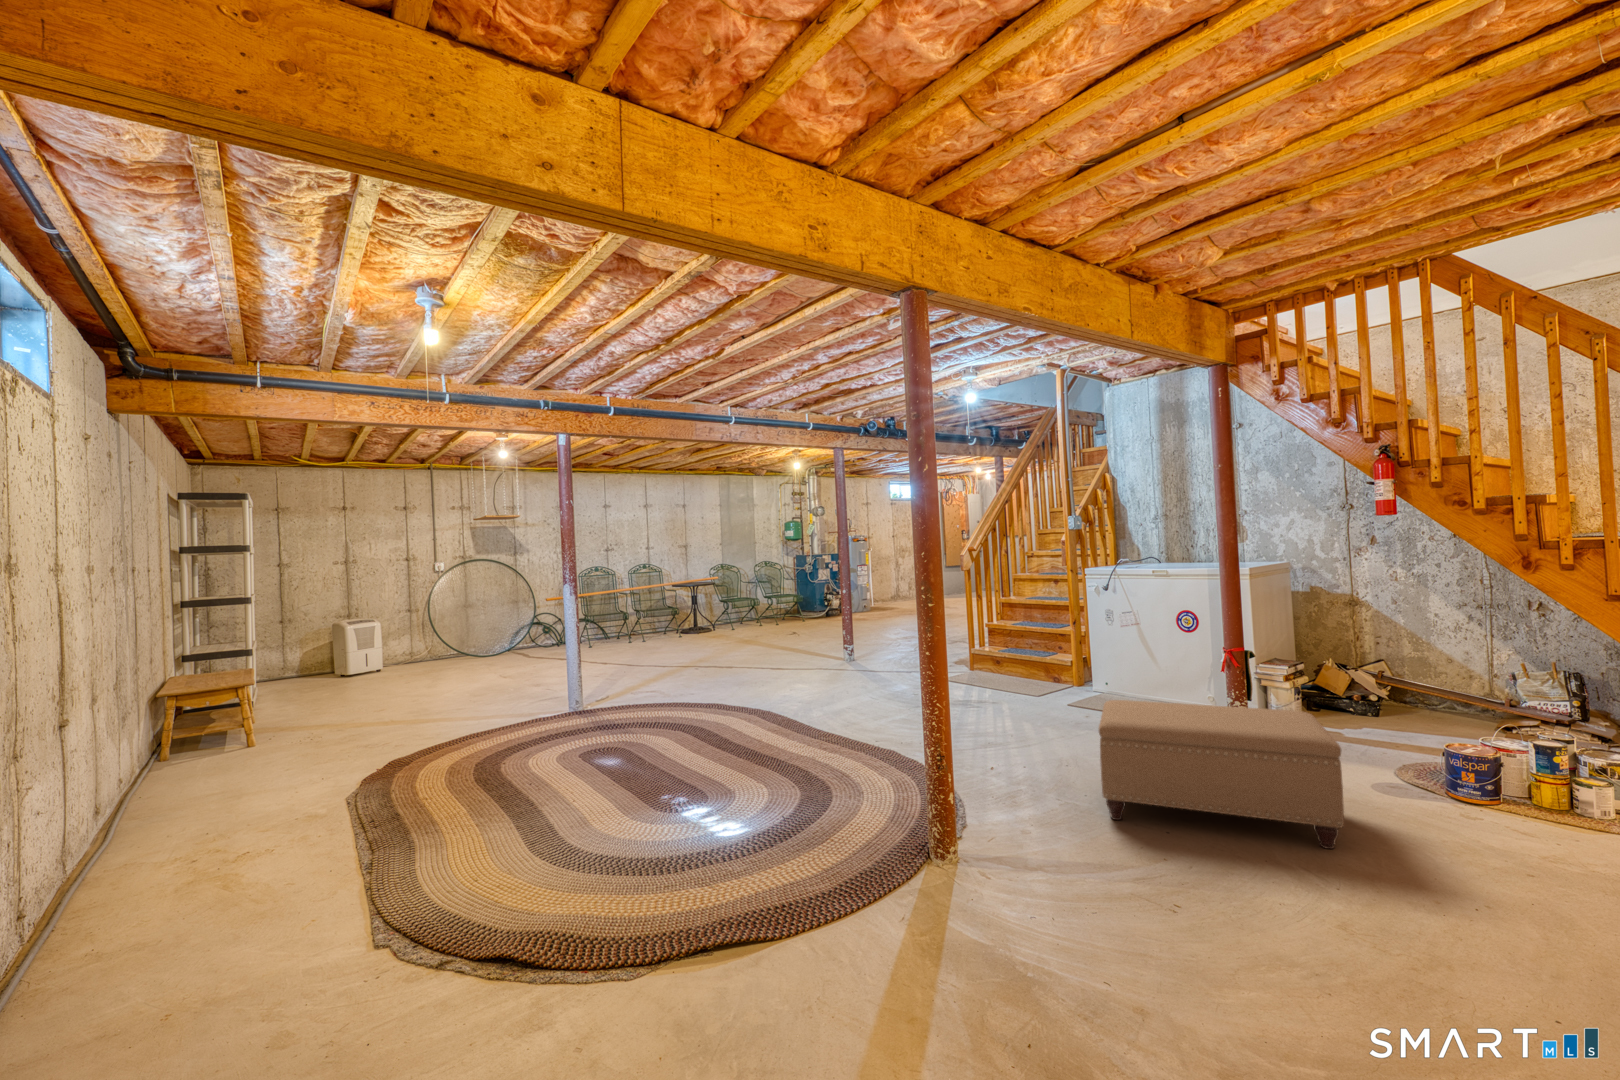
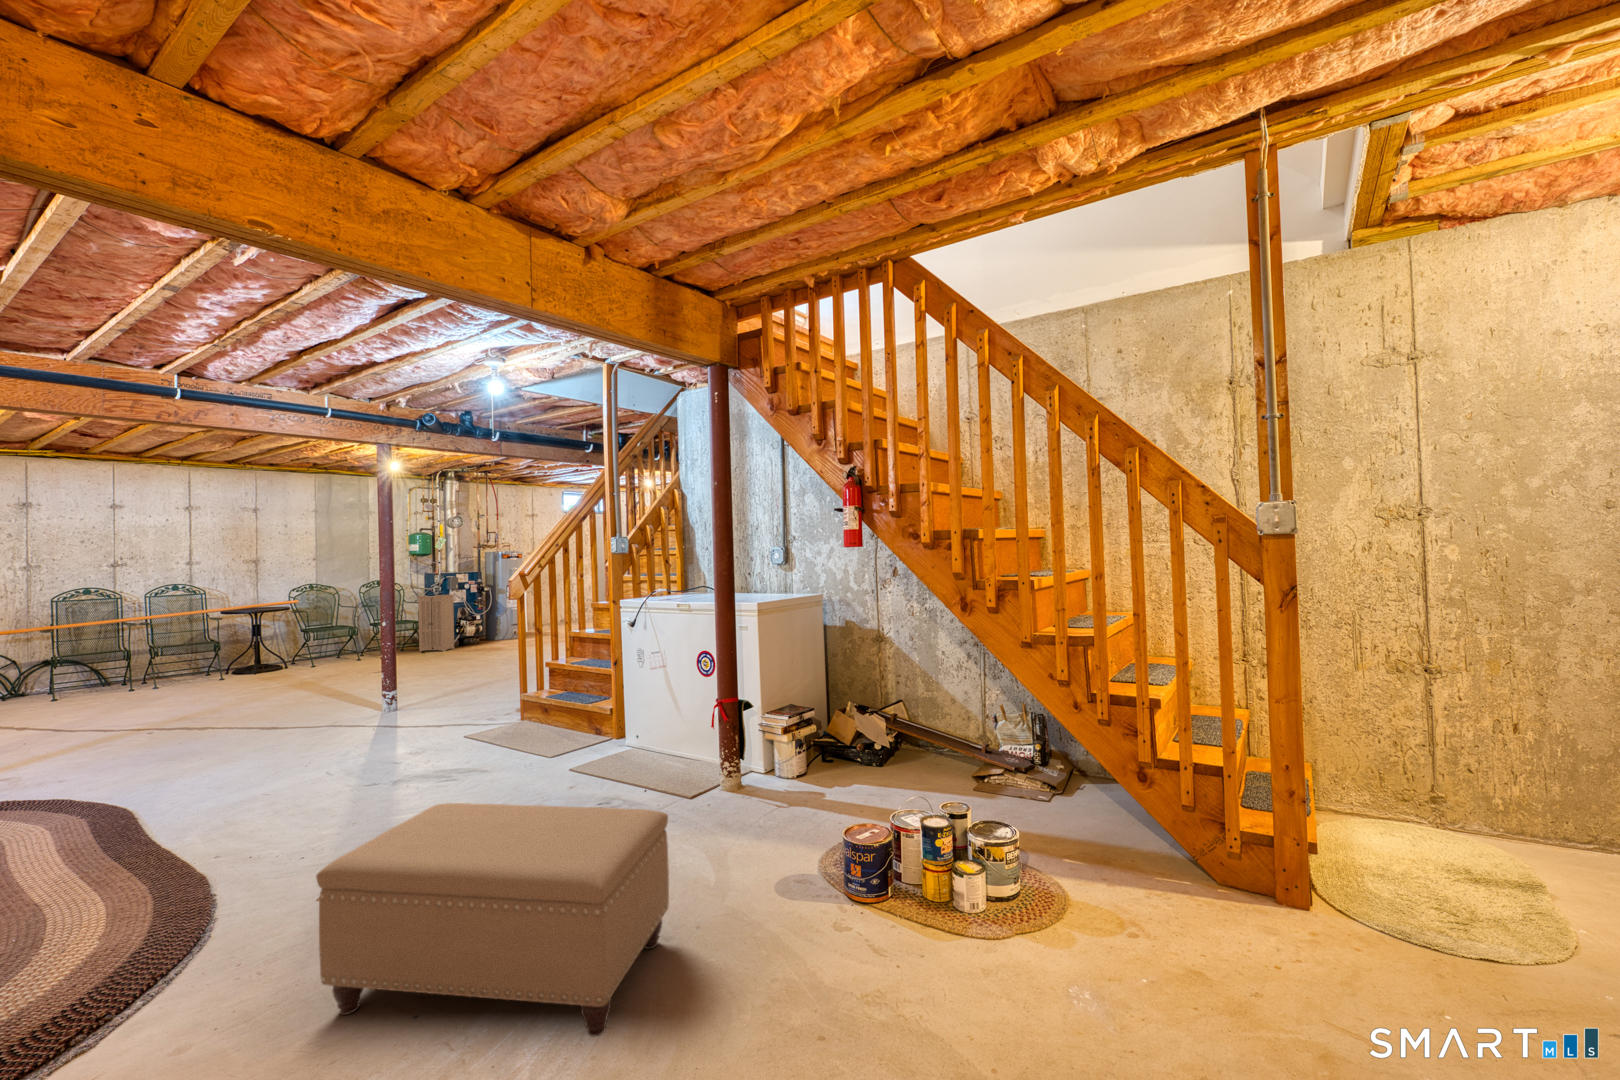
storage cabinet: none [795,572,823,620] -> present [416,594,454,652]

